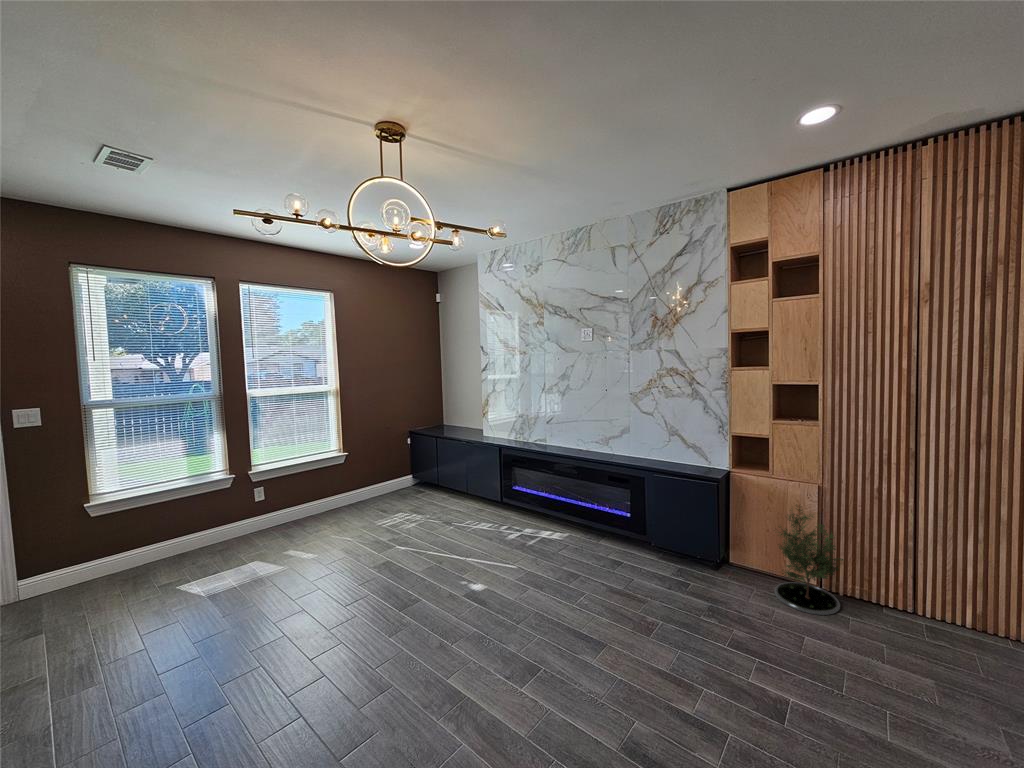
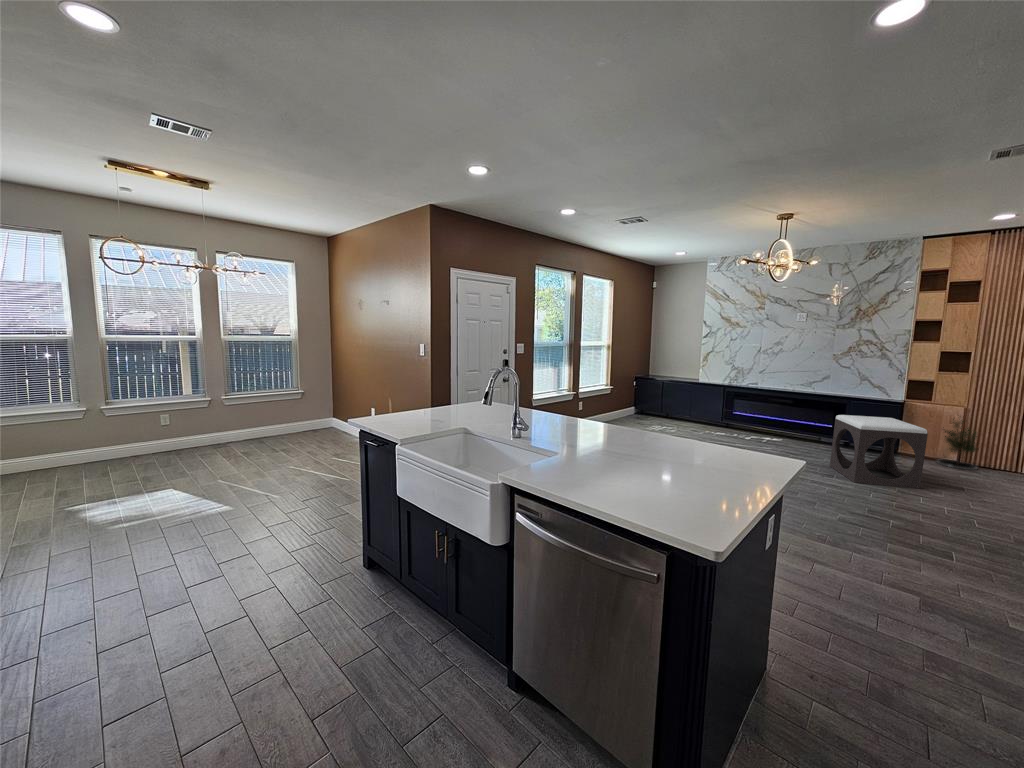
footstool: none [541,528,673,720] -> present [830,415,928,489]

